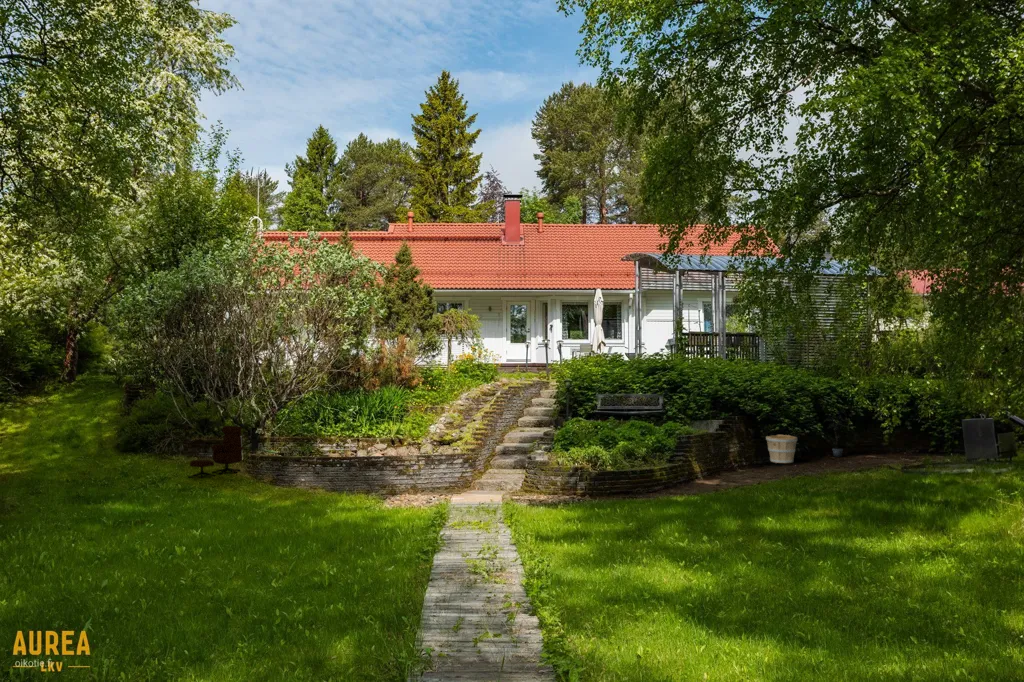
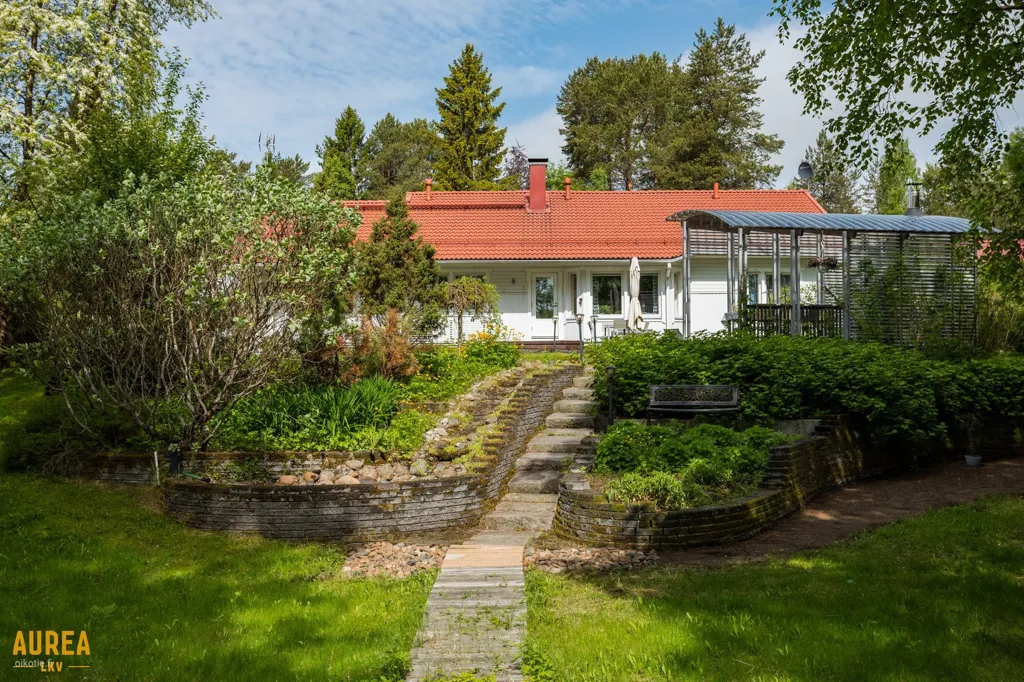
lounge chair: present [190,426,244,478] -> none [90,435,173,512]
wooden bucket: present [766,435,797,463] -> none [881,439,929,480]

